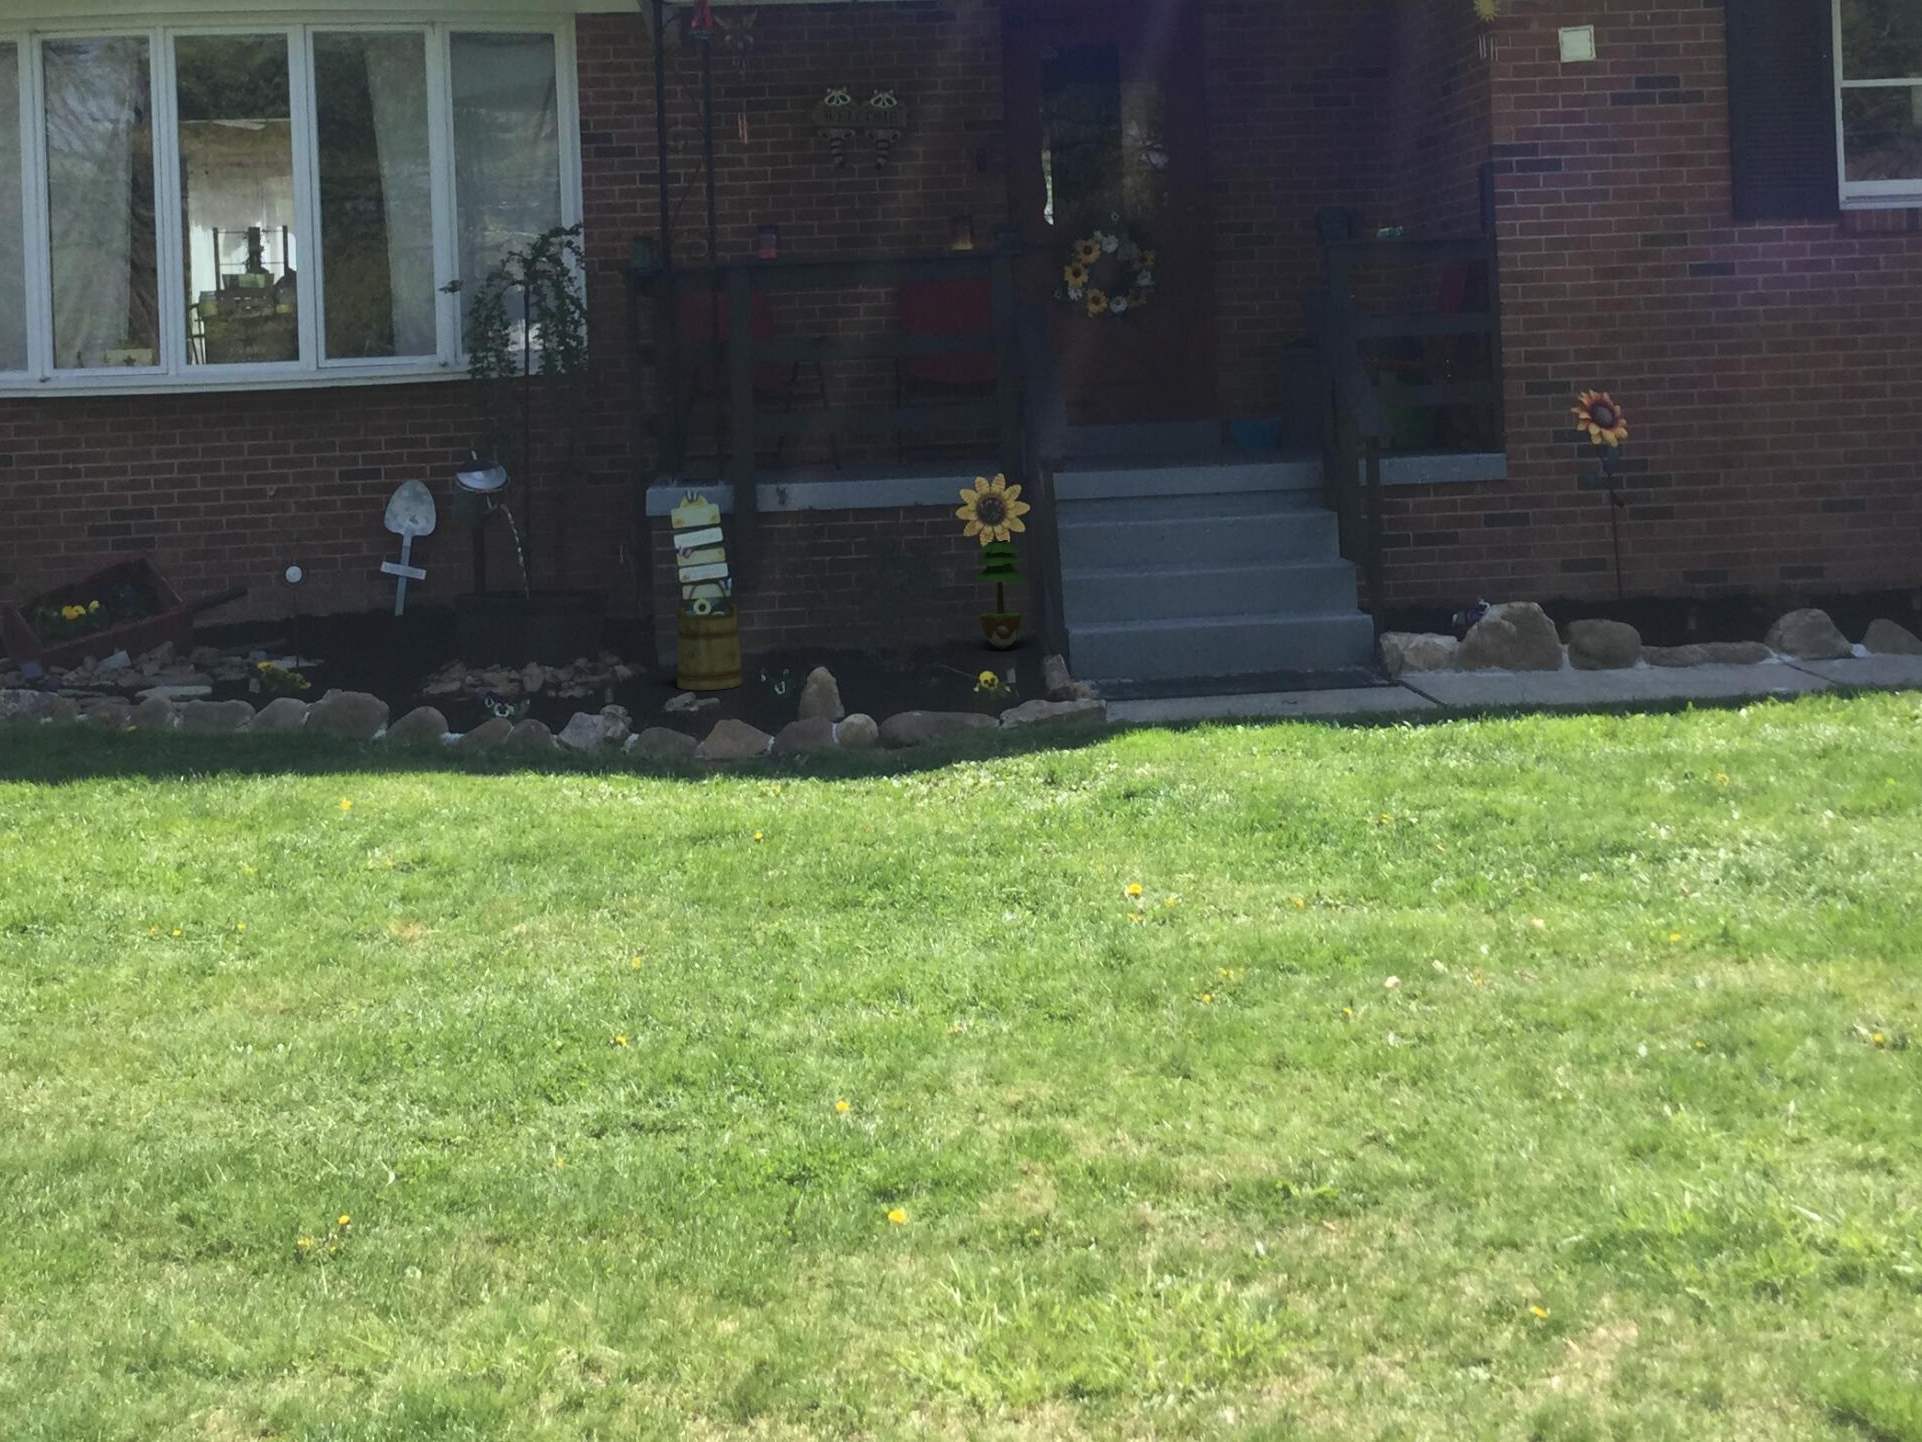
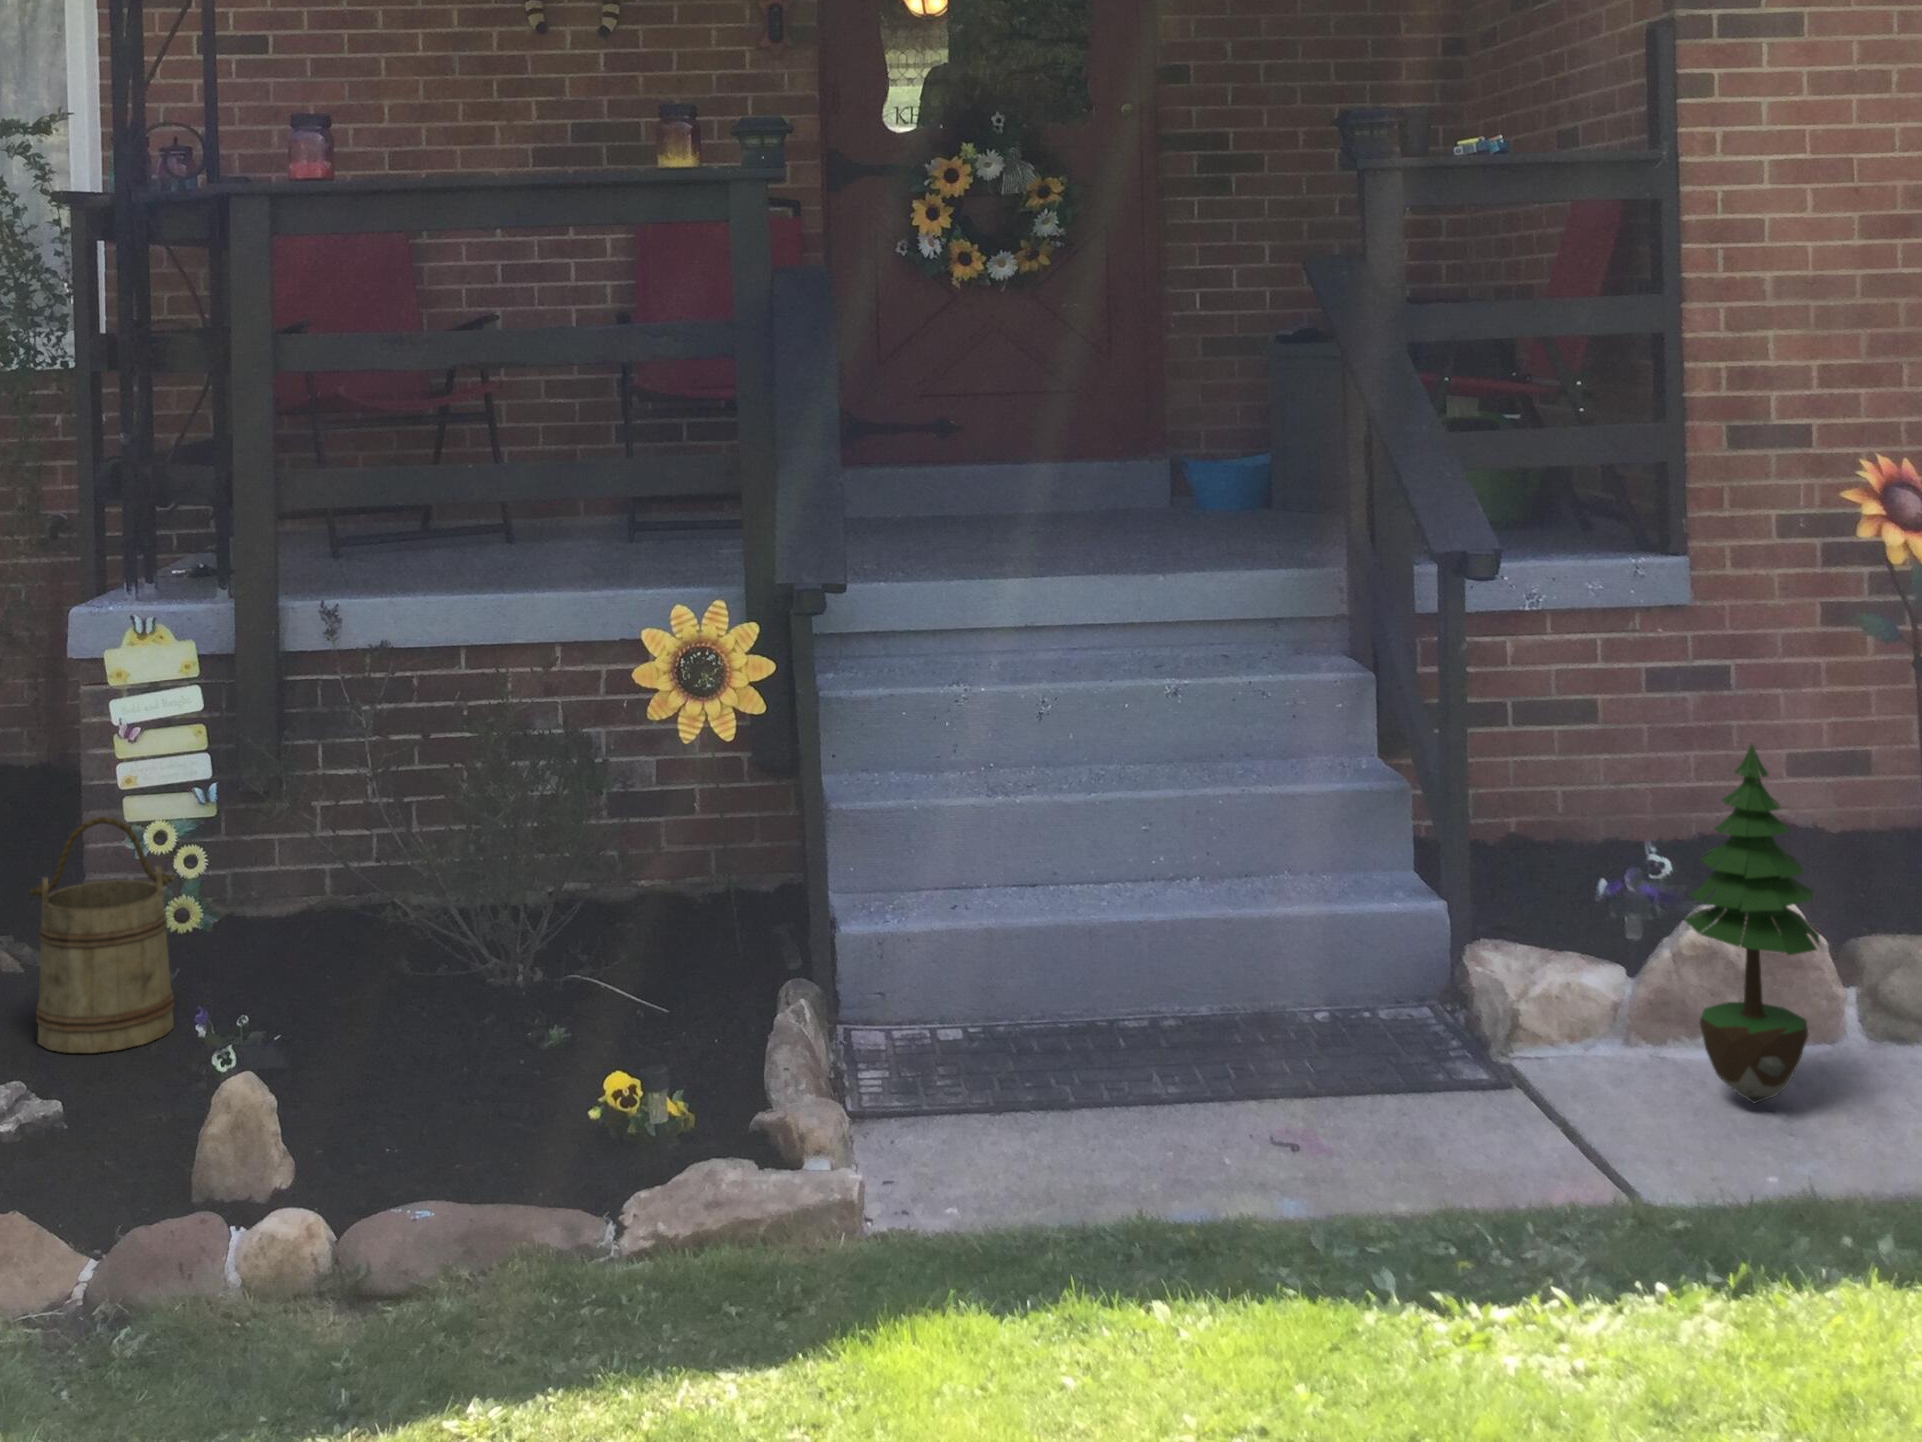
potted tree: present [974,540,1026,650] -> present [1685,744,1819,1103]

